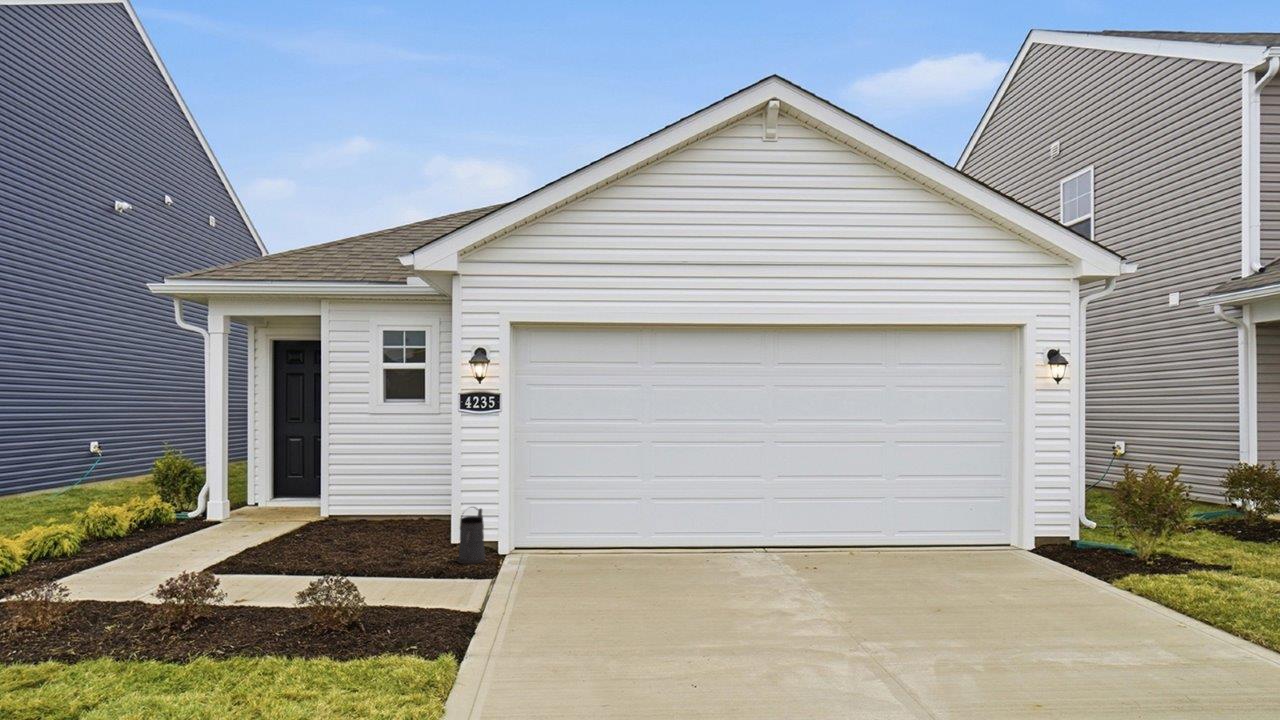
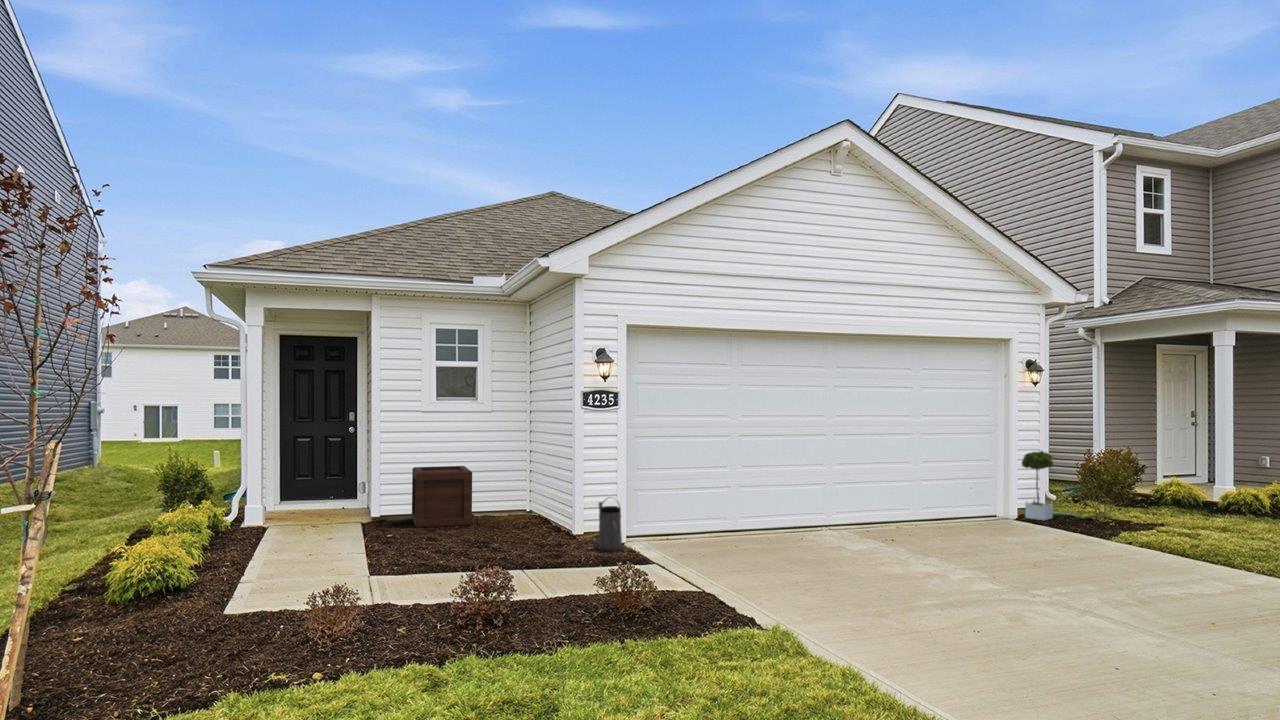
wooden crate: none [344,466,412,527] -> present [412,466,472,528]
potted tree: none [1039,466,1084,556] -> present [1021,451,1053,520]

